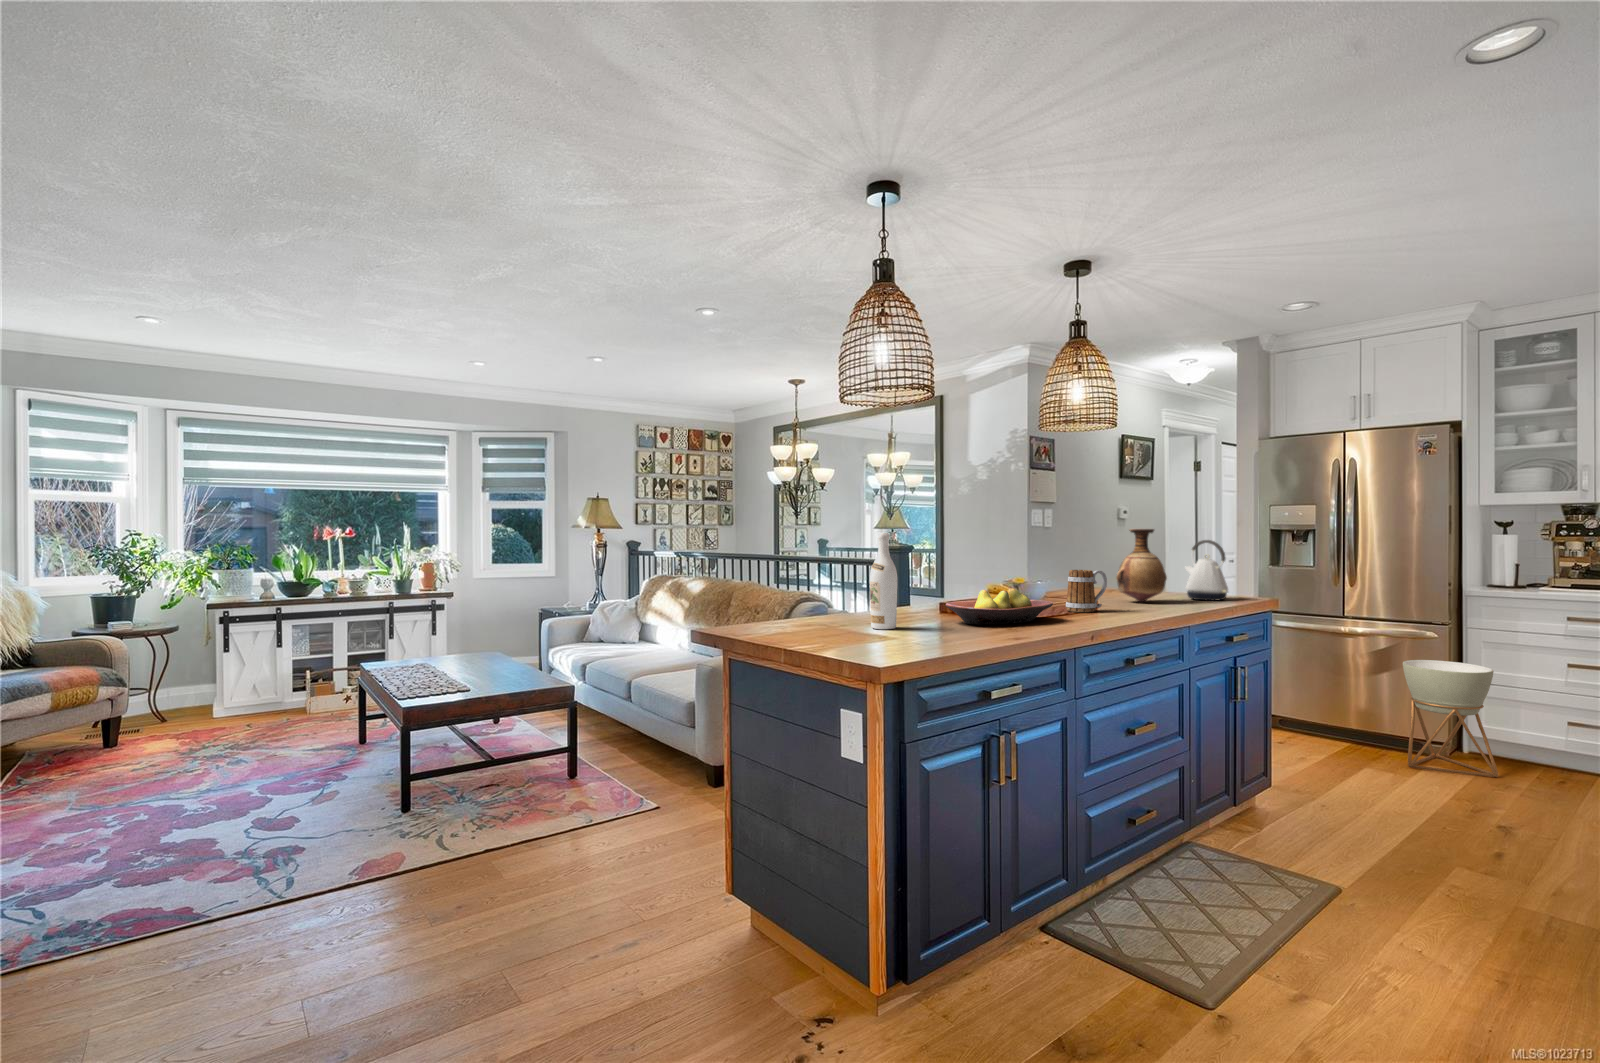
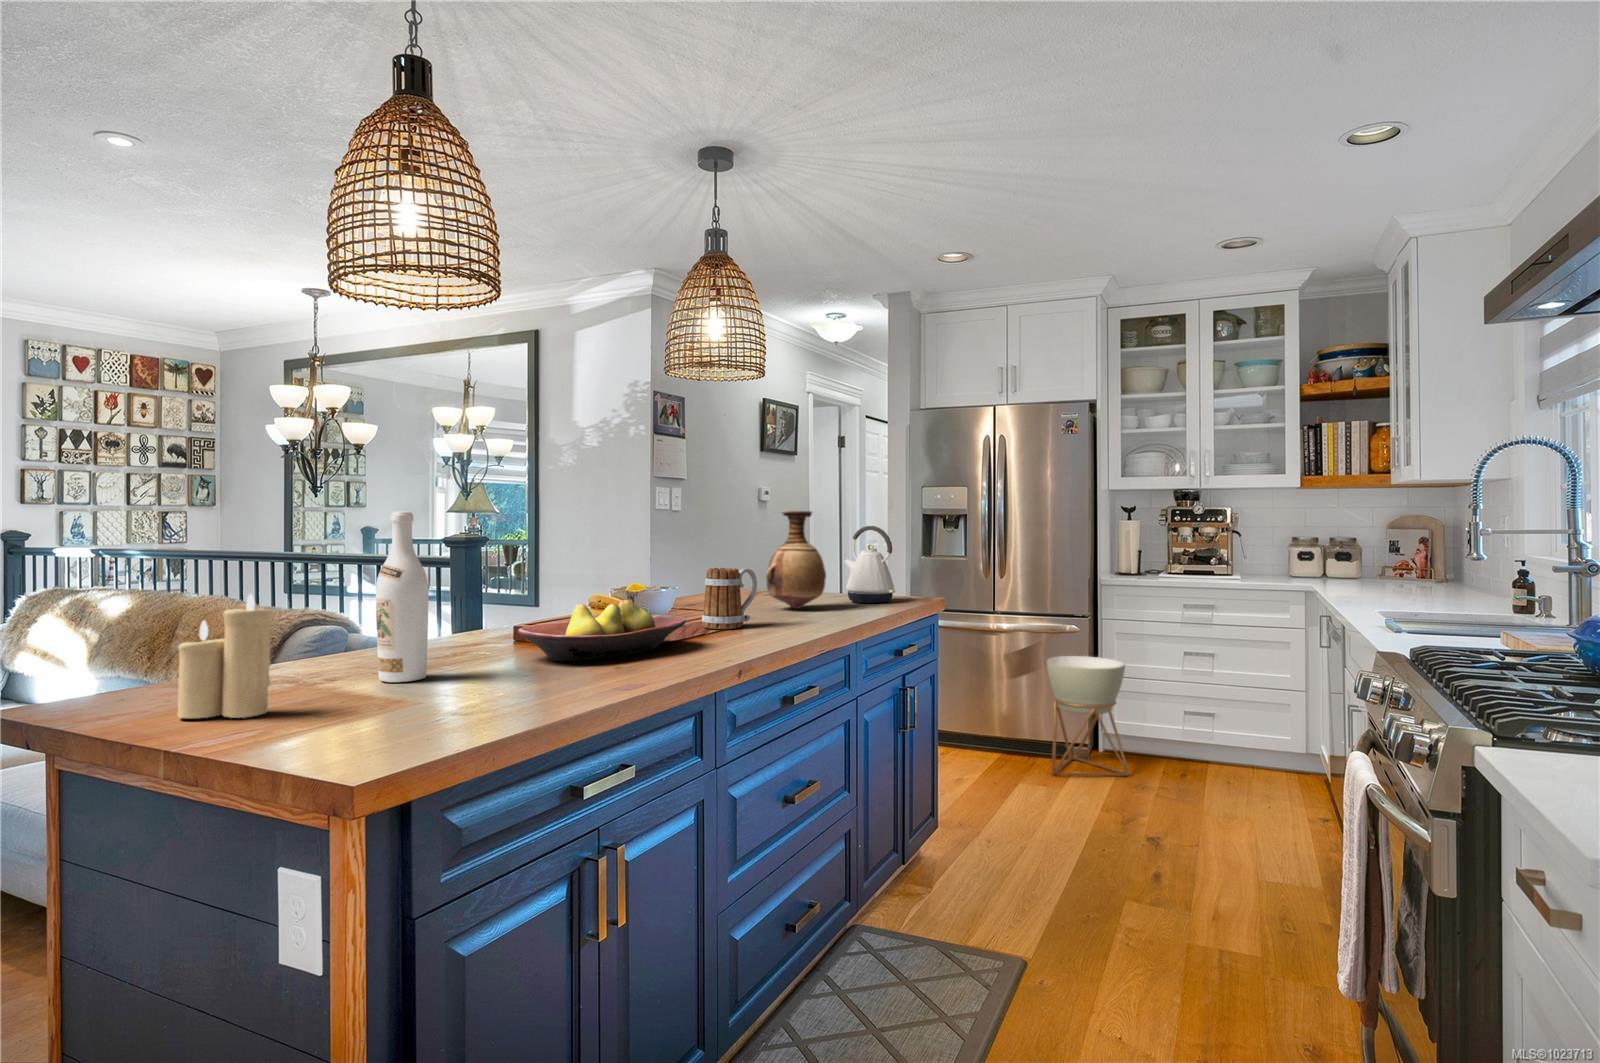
candle: none [785,576,827,639] -> present [178,594,272,718]

